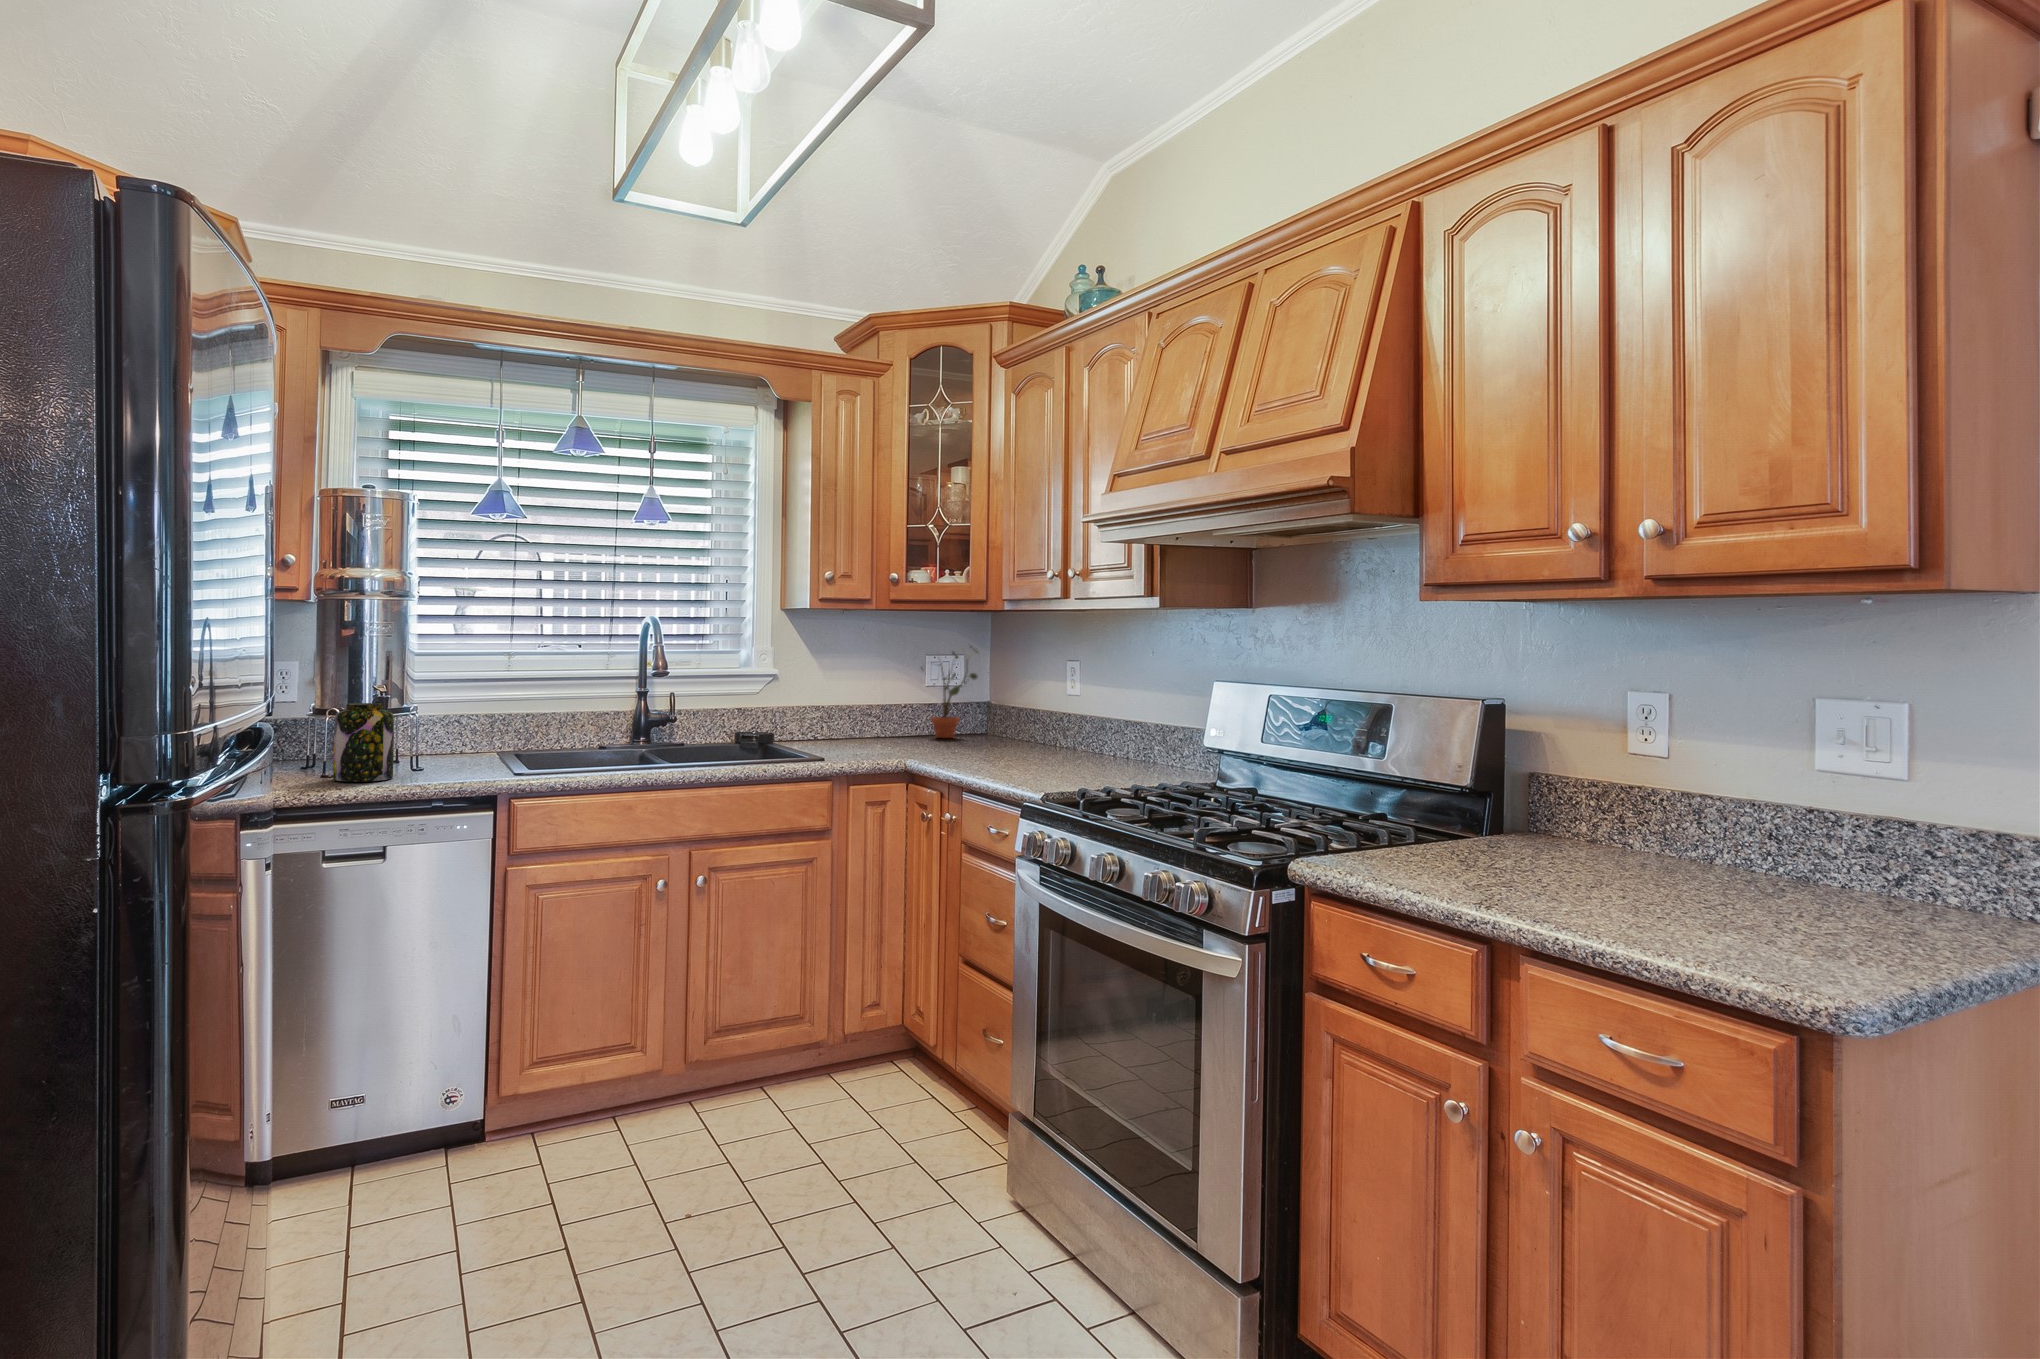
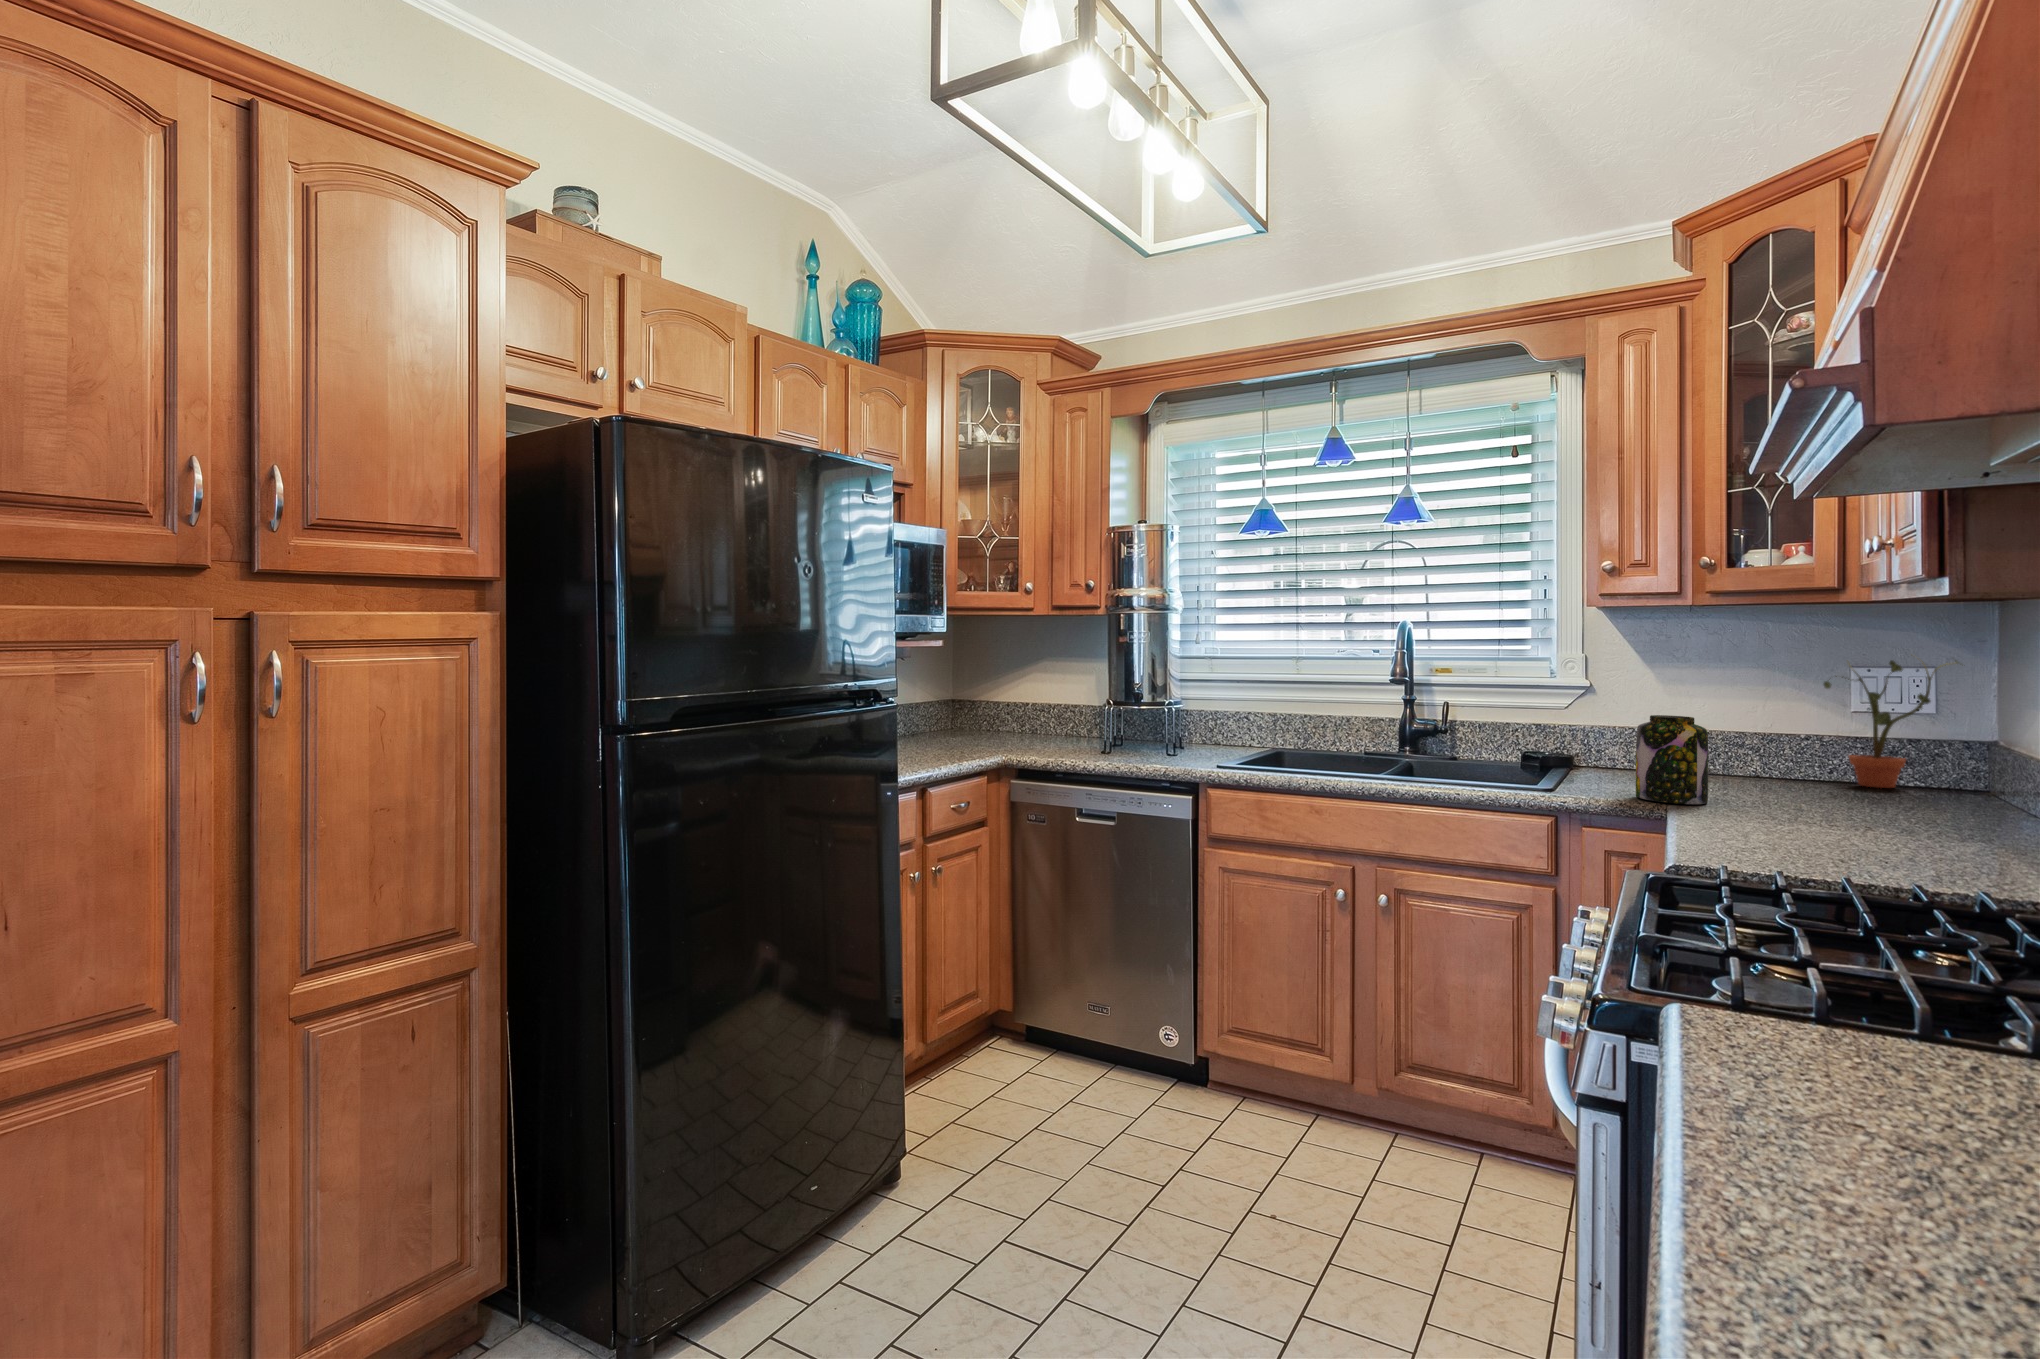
jar: present [333,703,394,782] -> present [1636,715,1708,804]

